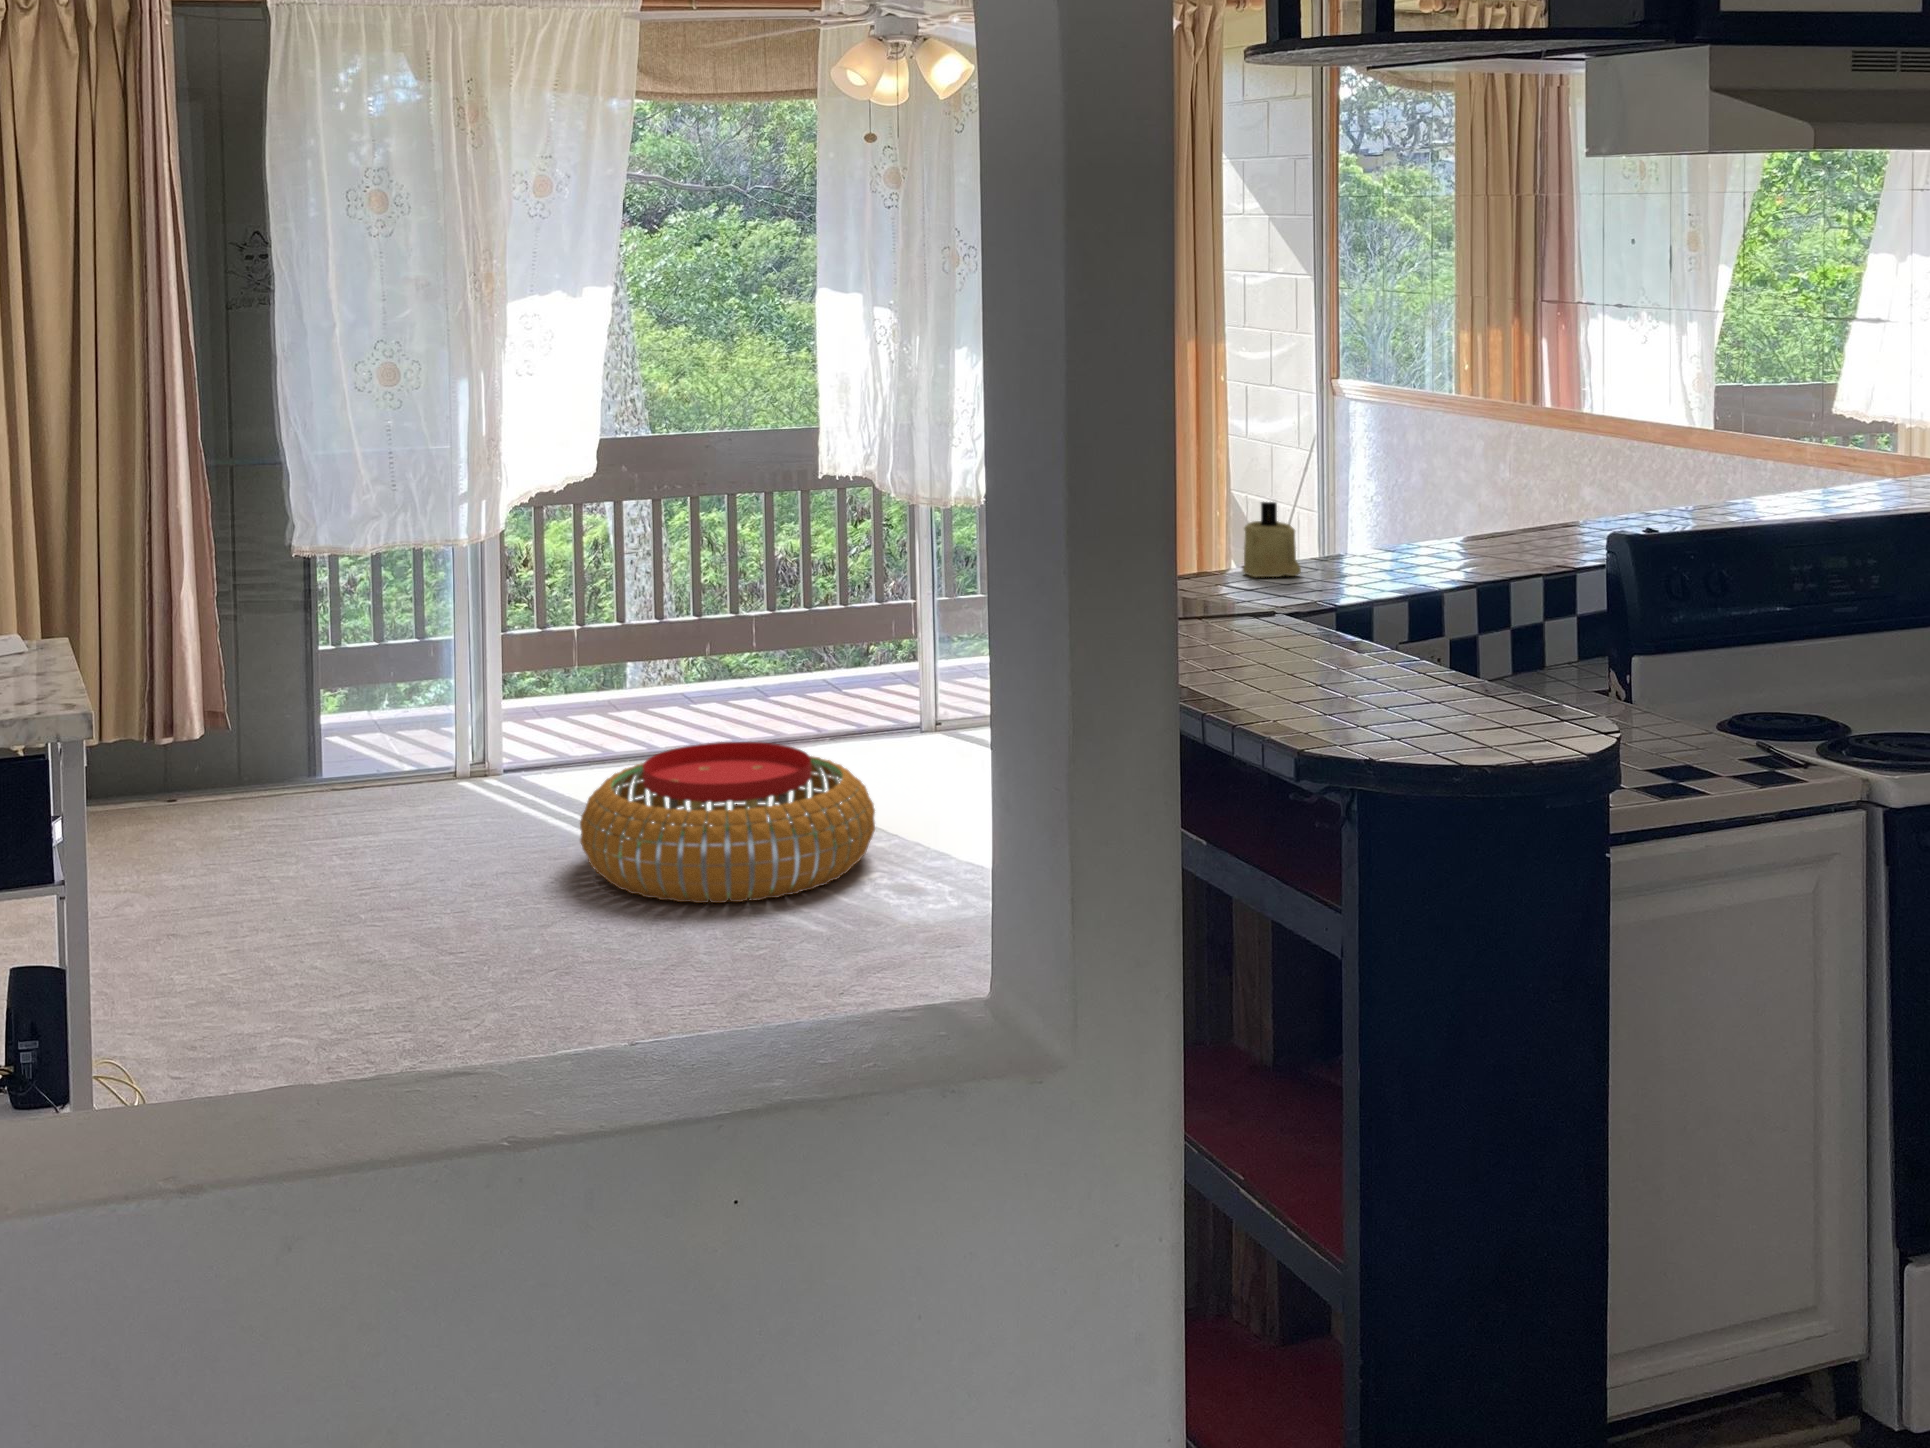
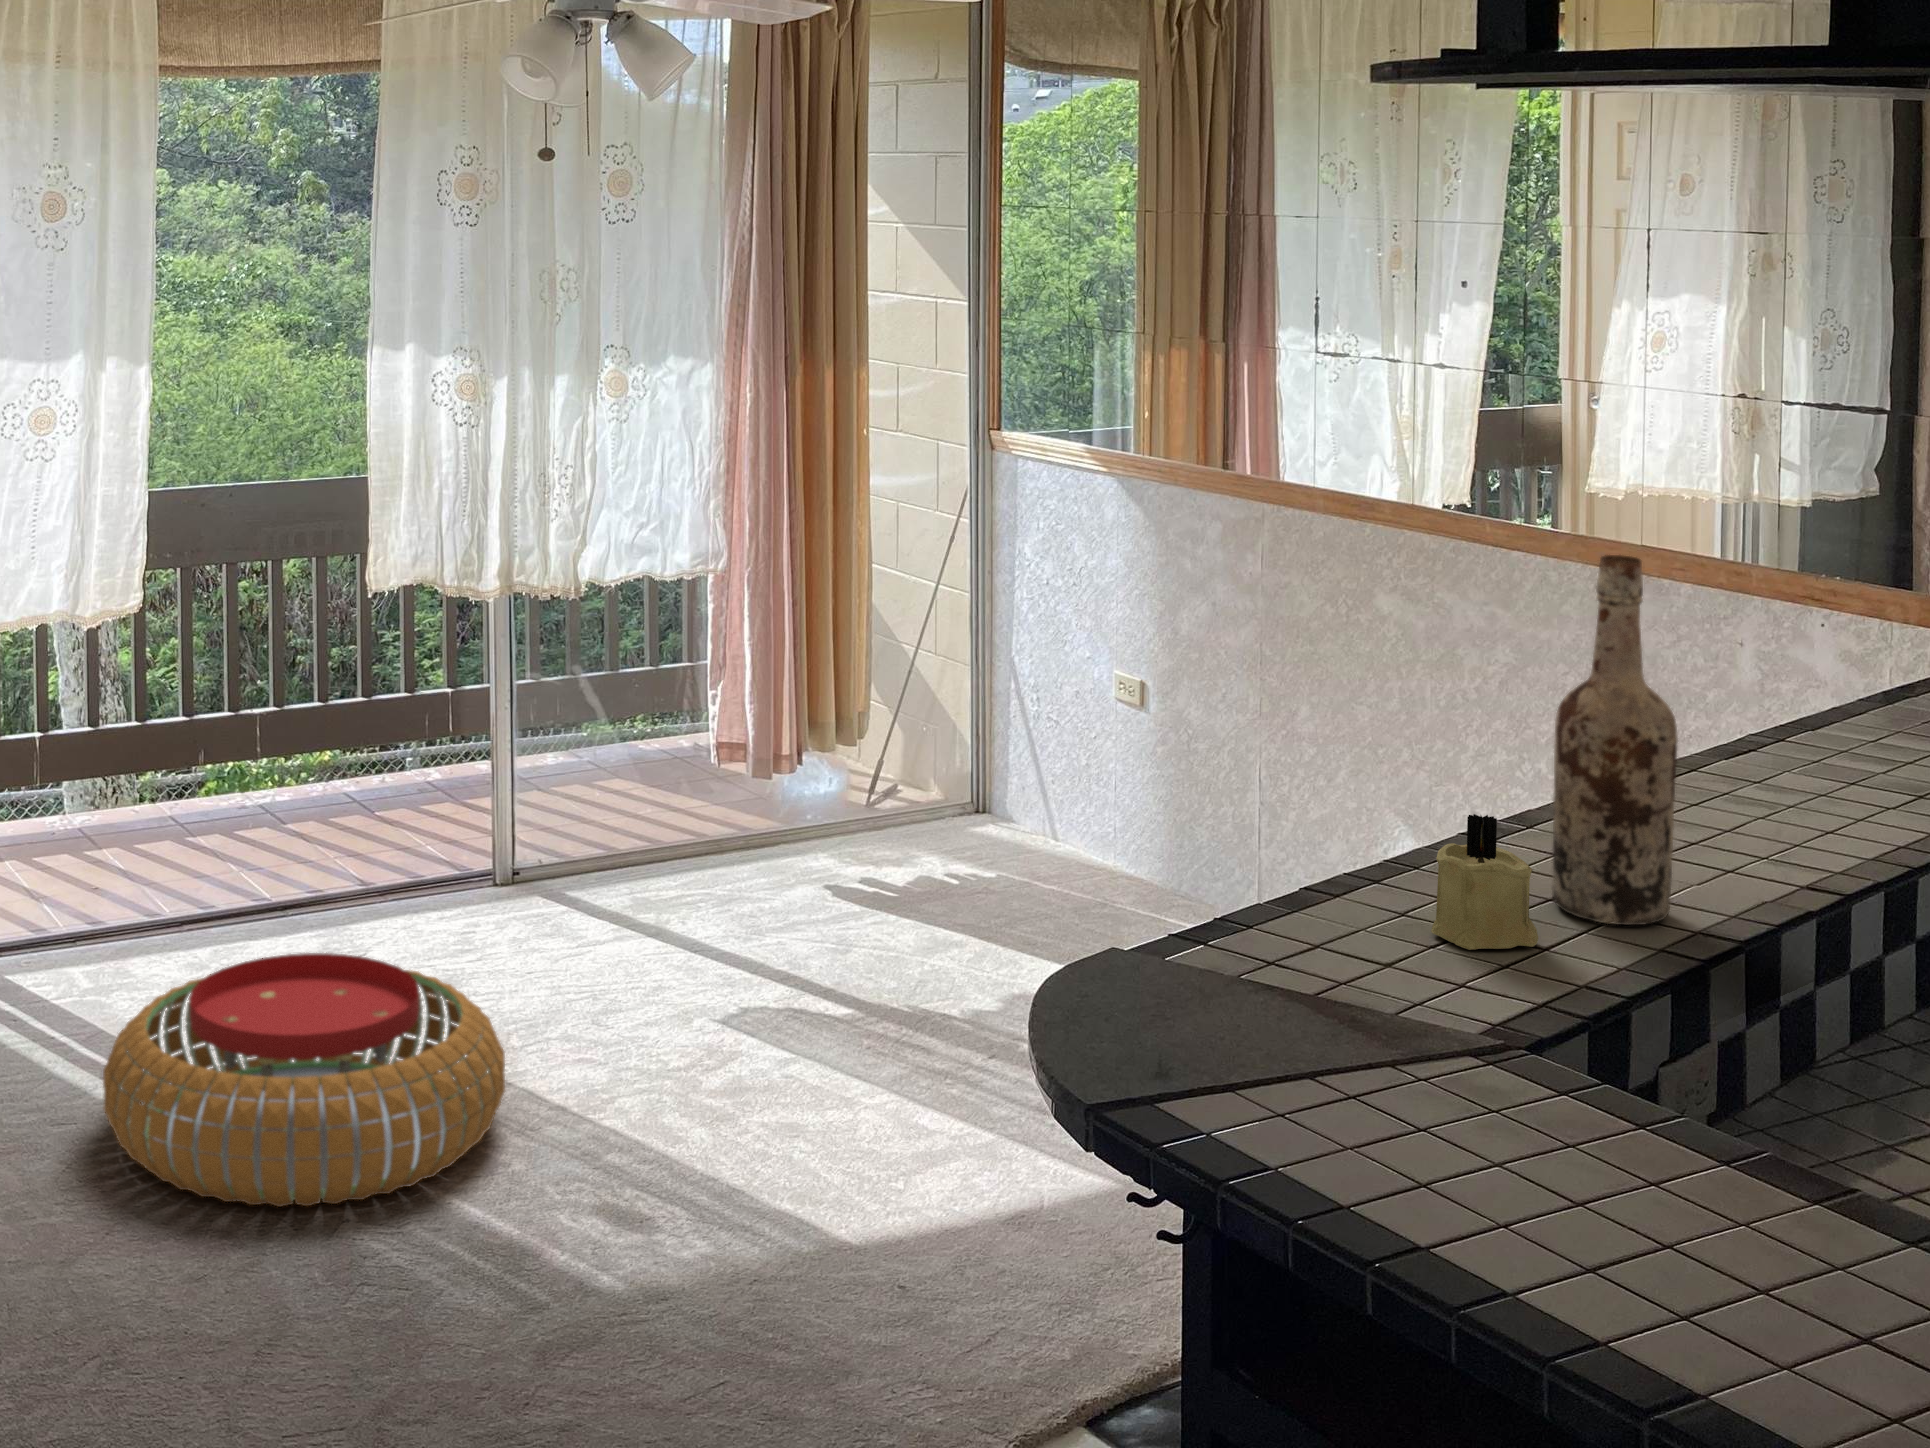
wine bottle: none [1332,352,1399,570] -> present [1552,555,1678,925]

